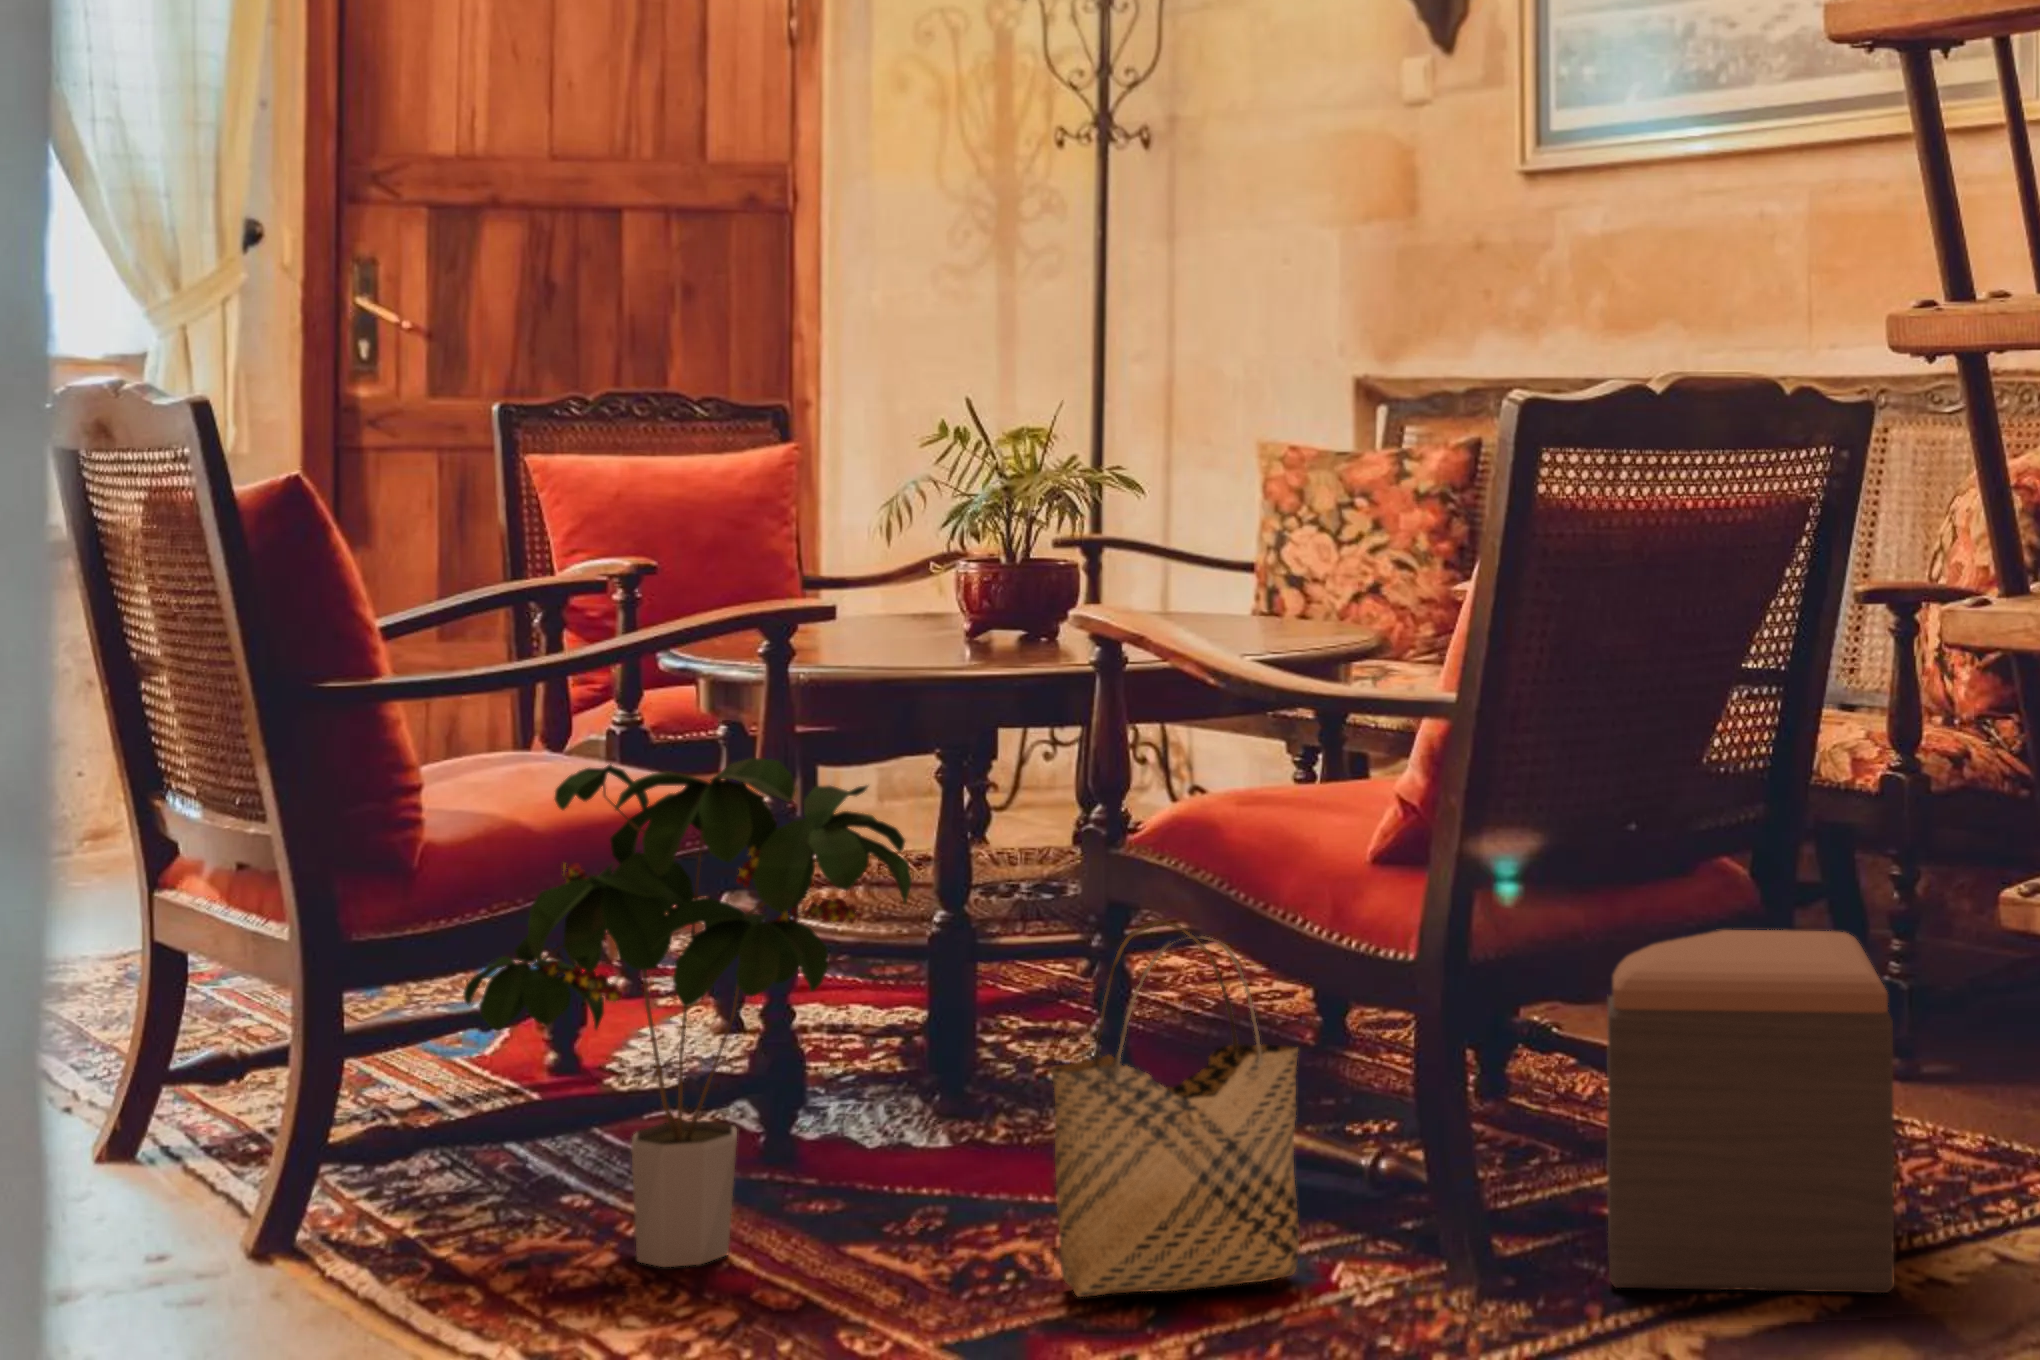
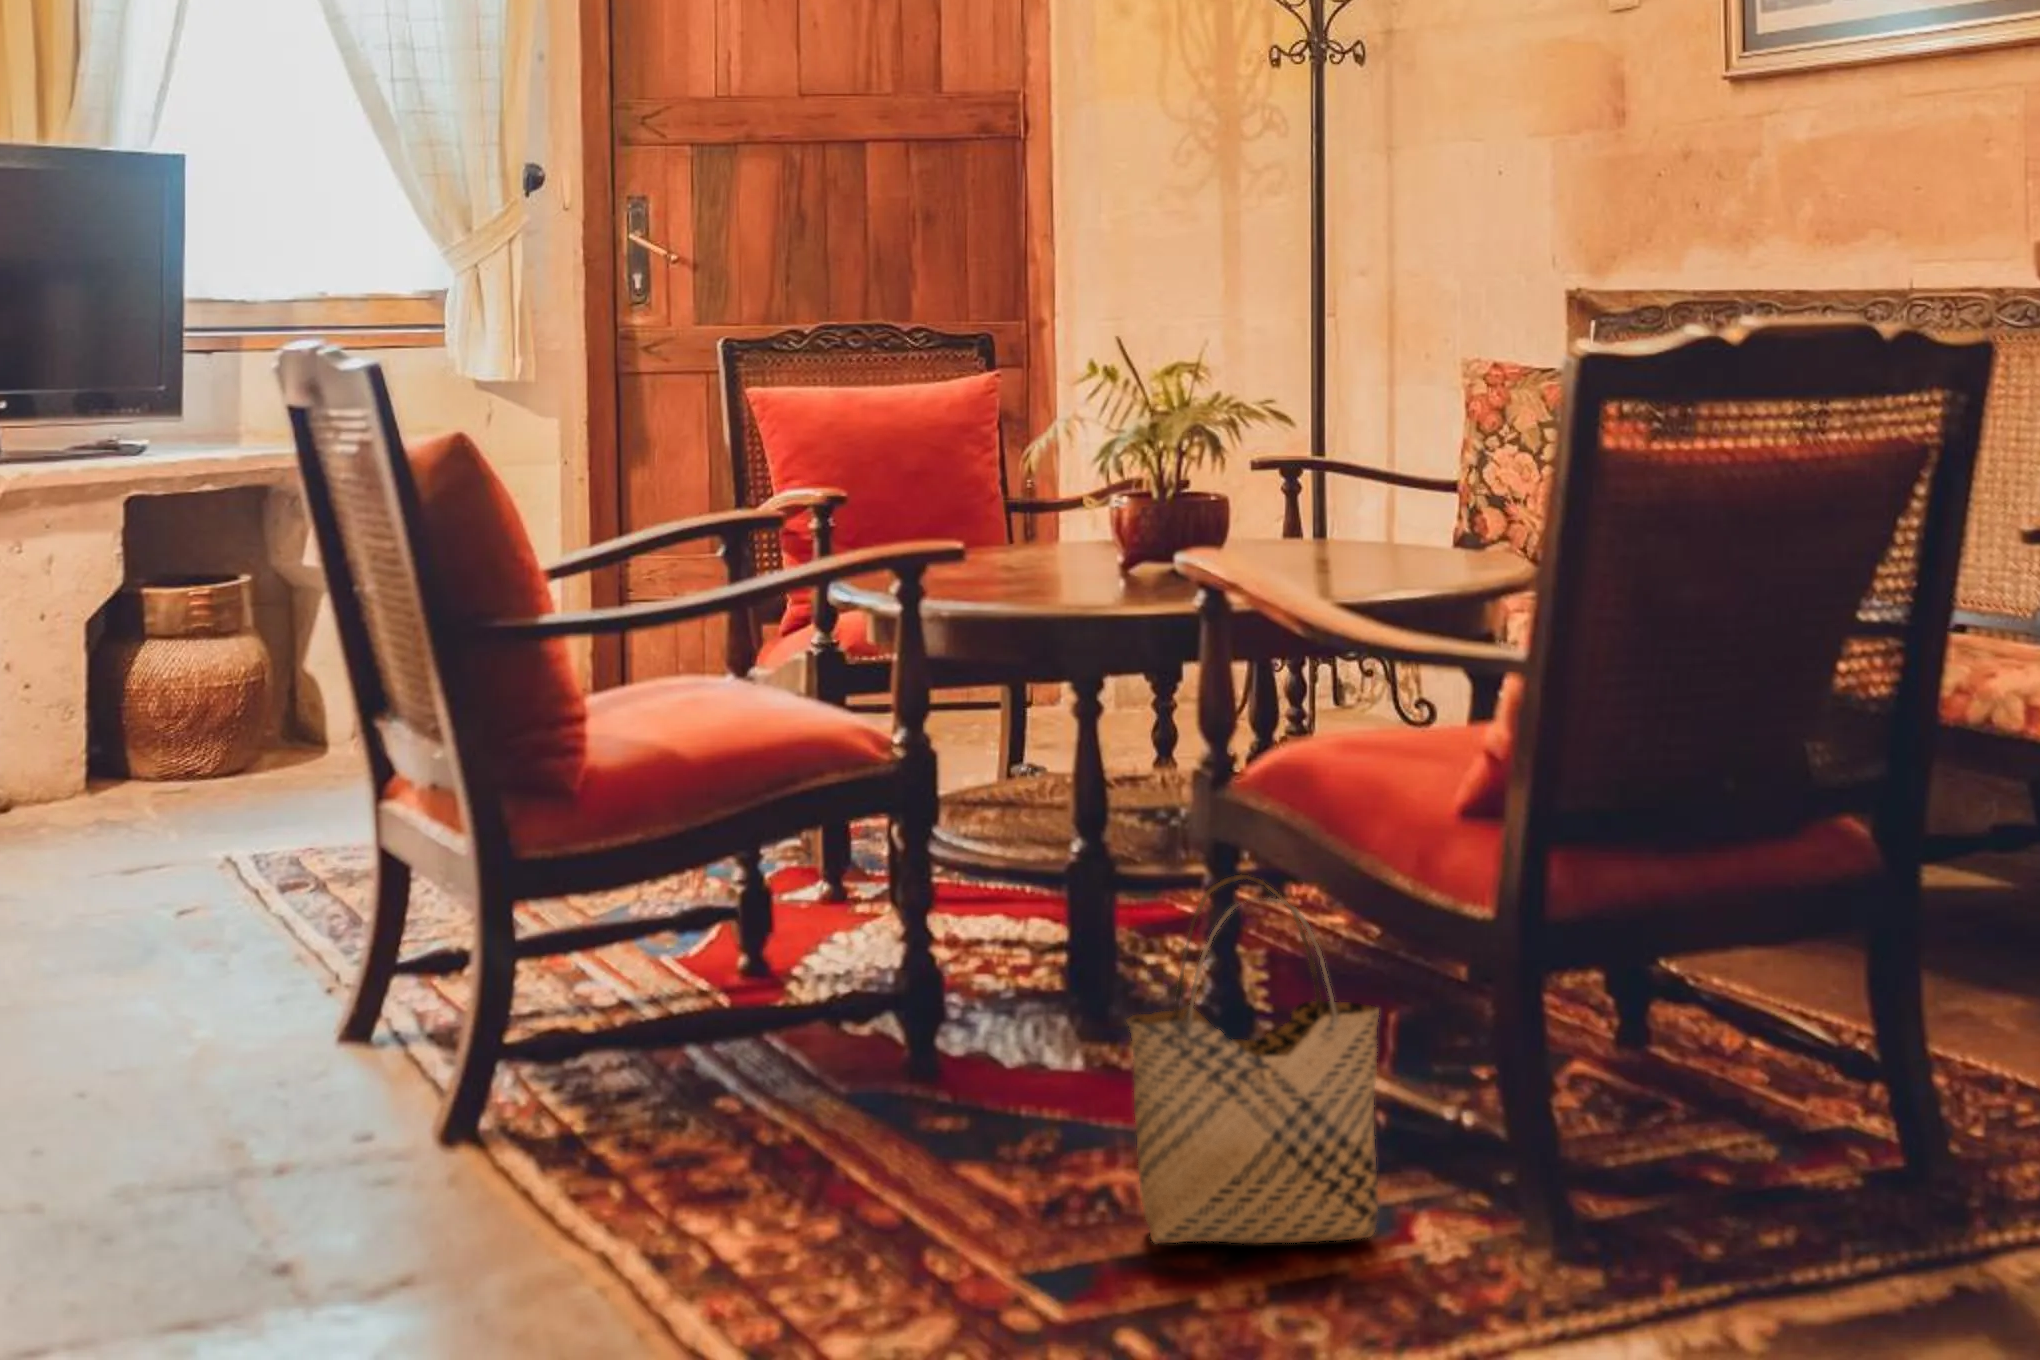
potted plant: present [463,758,912,1267] -> none [617,701,1010,1176]
footstool: present [1607,930,1894,1293] -> none [1696,900,2015,1312]

